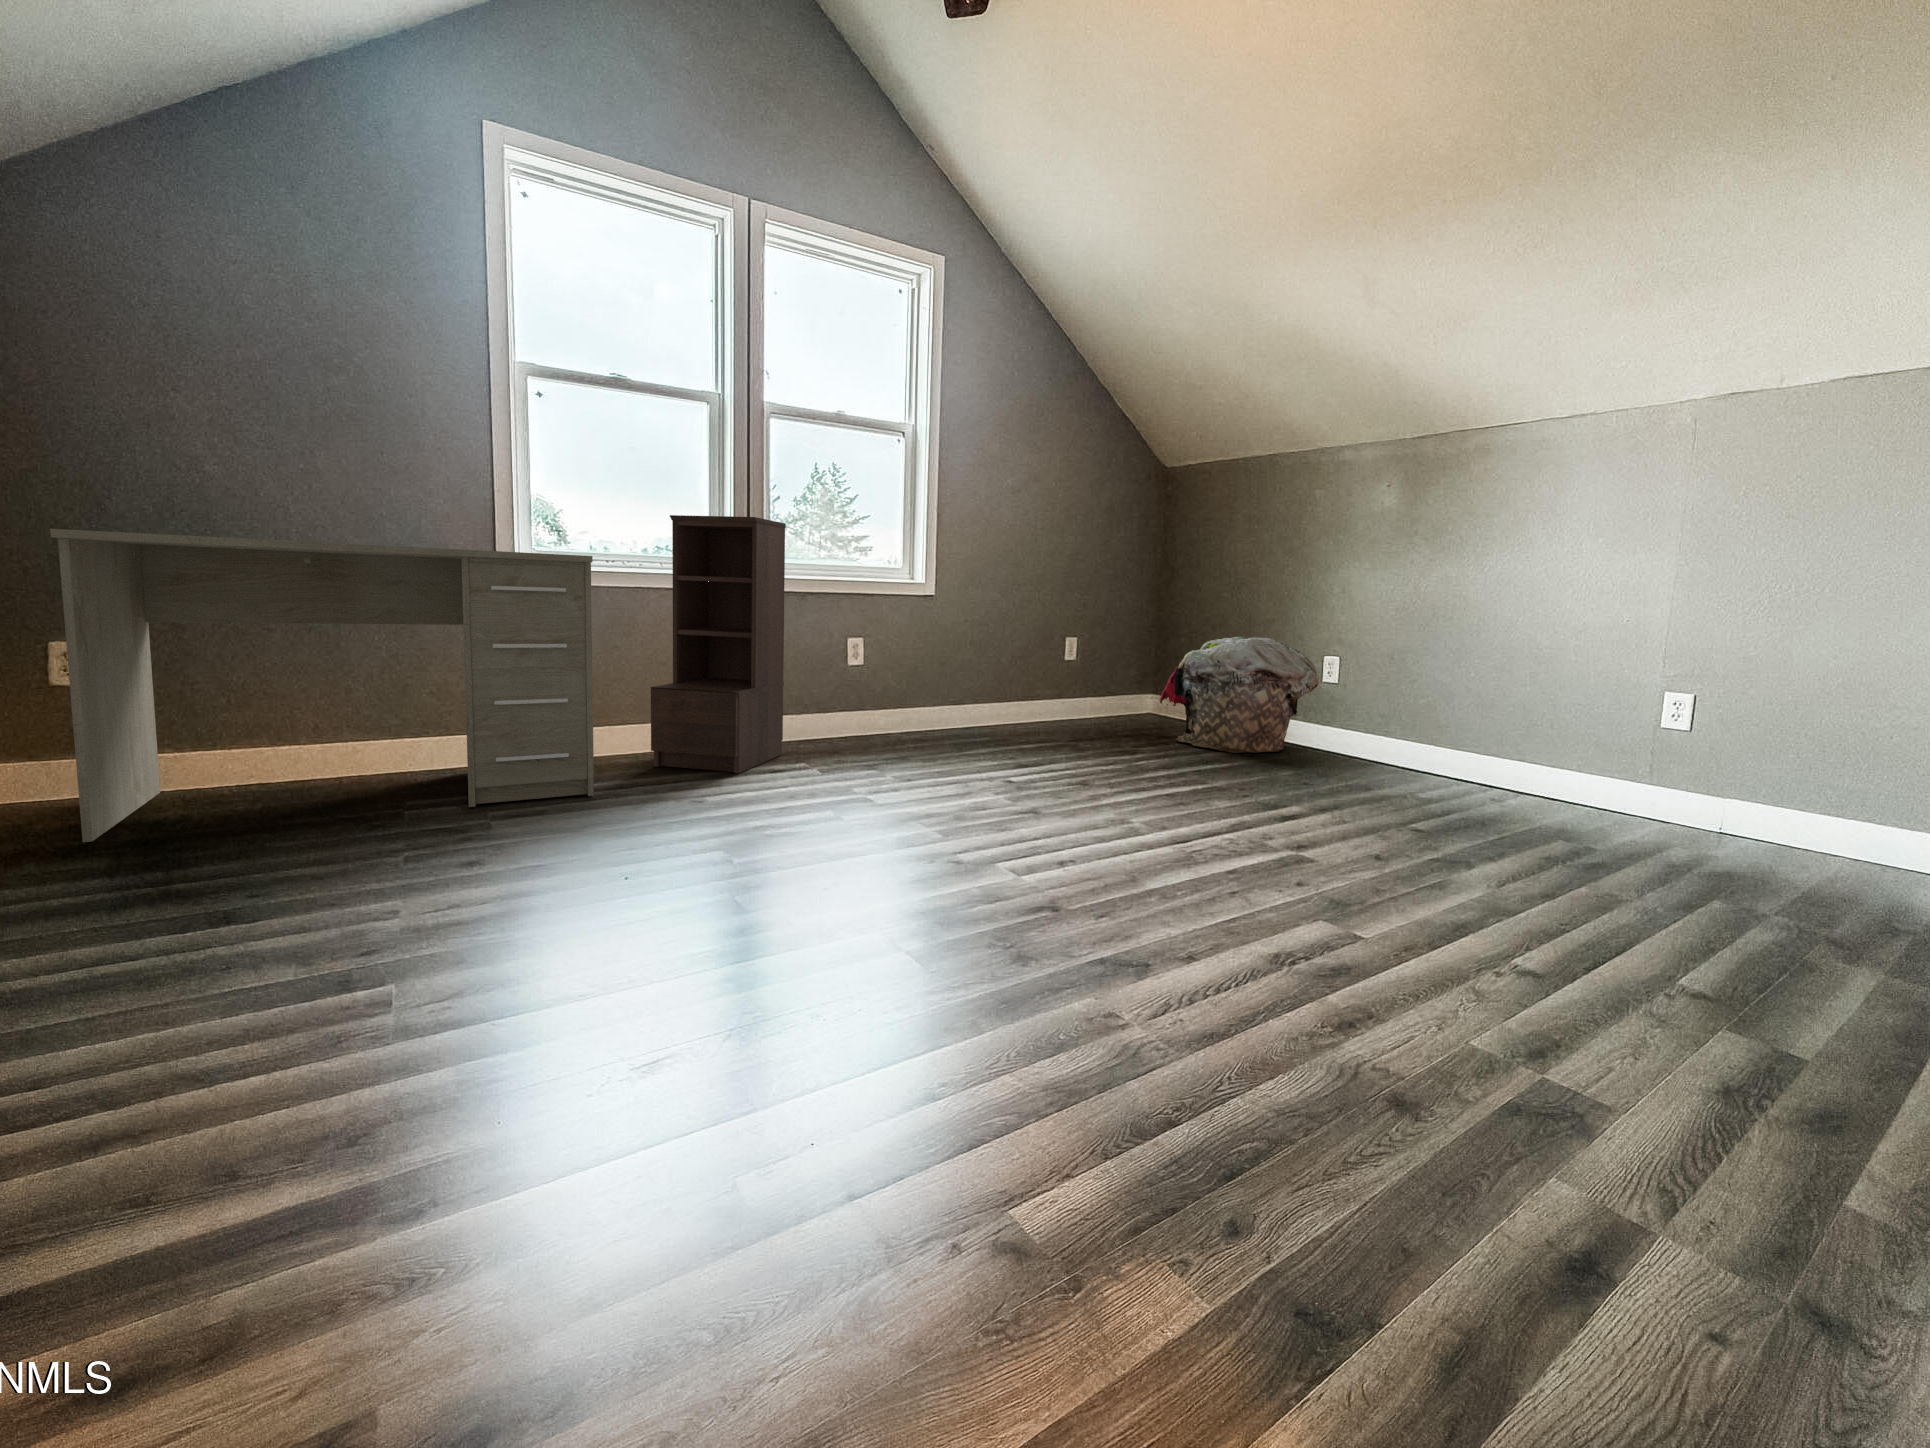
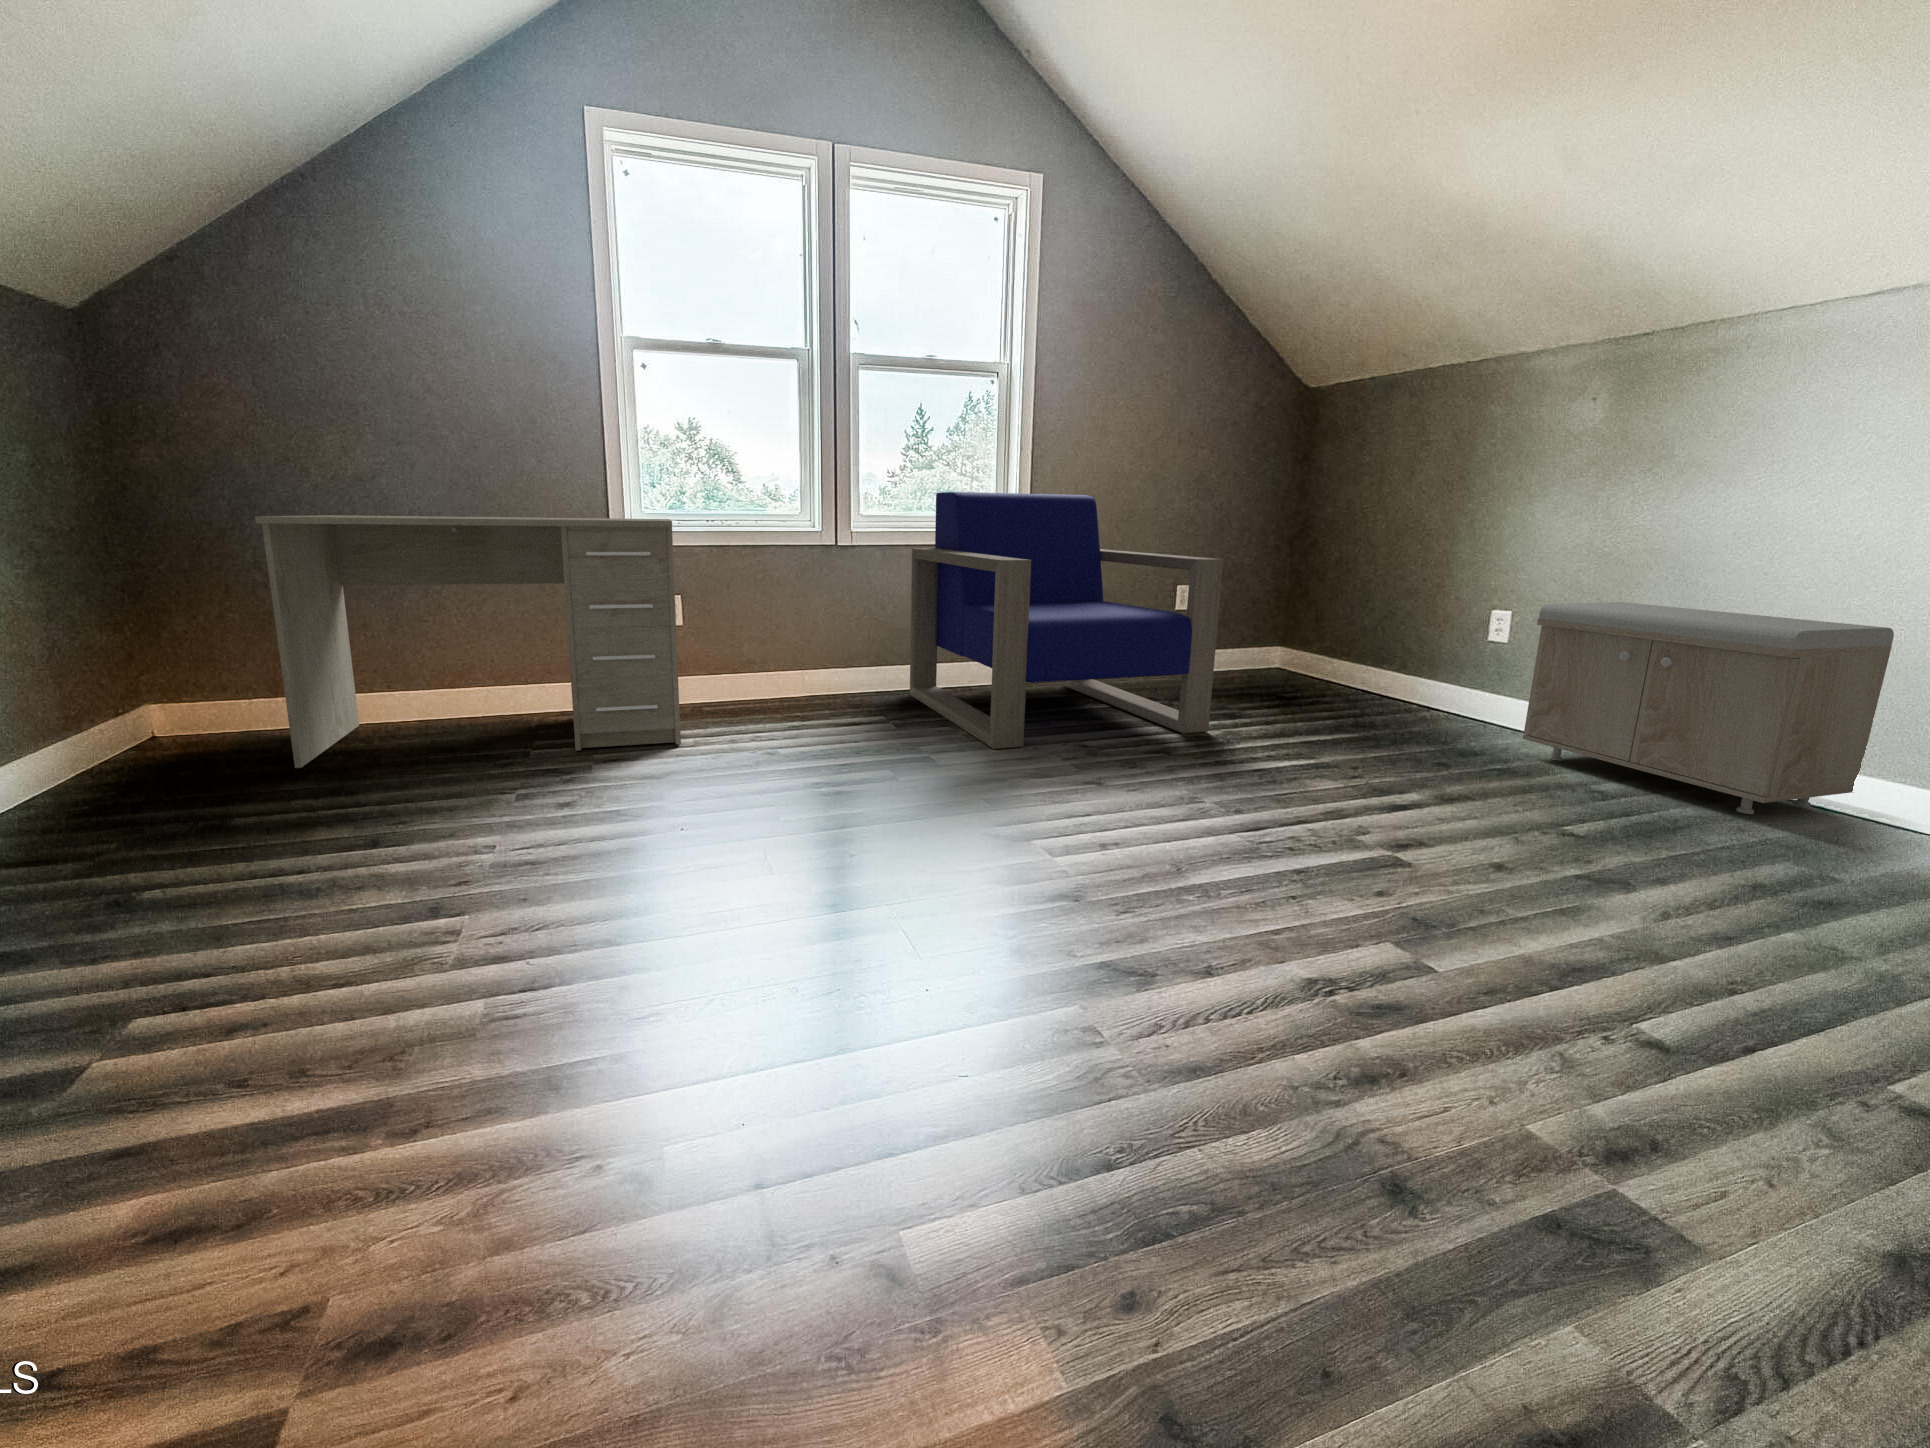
bookshelf: present [651,515,786,773] -> none [739,472,867,726]
armchair: none [823,544,1119,787] -> present [910,492,1223,749]
laundry basket: present [1159,637,1319,753] -> none [1283,586,1486,722]
storage bench: none [1356,648,1598,808] -> present [1523,602,1894,814]

